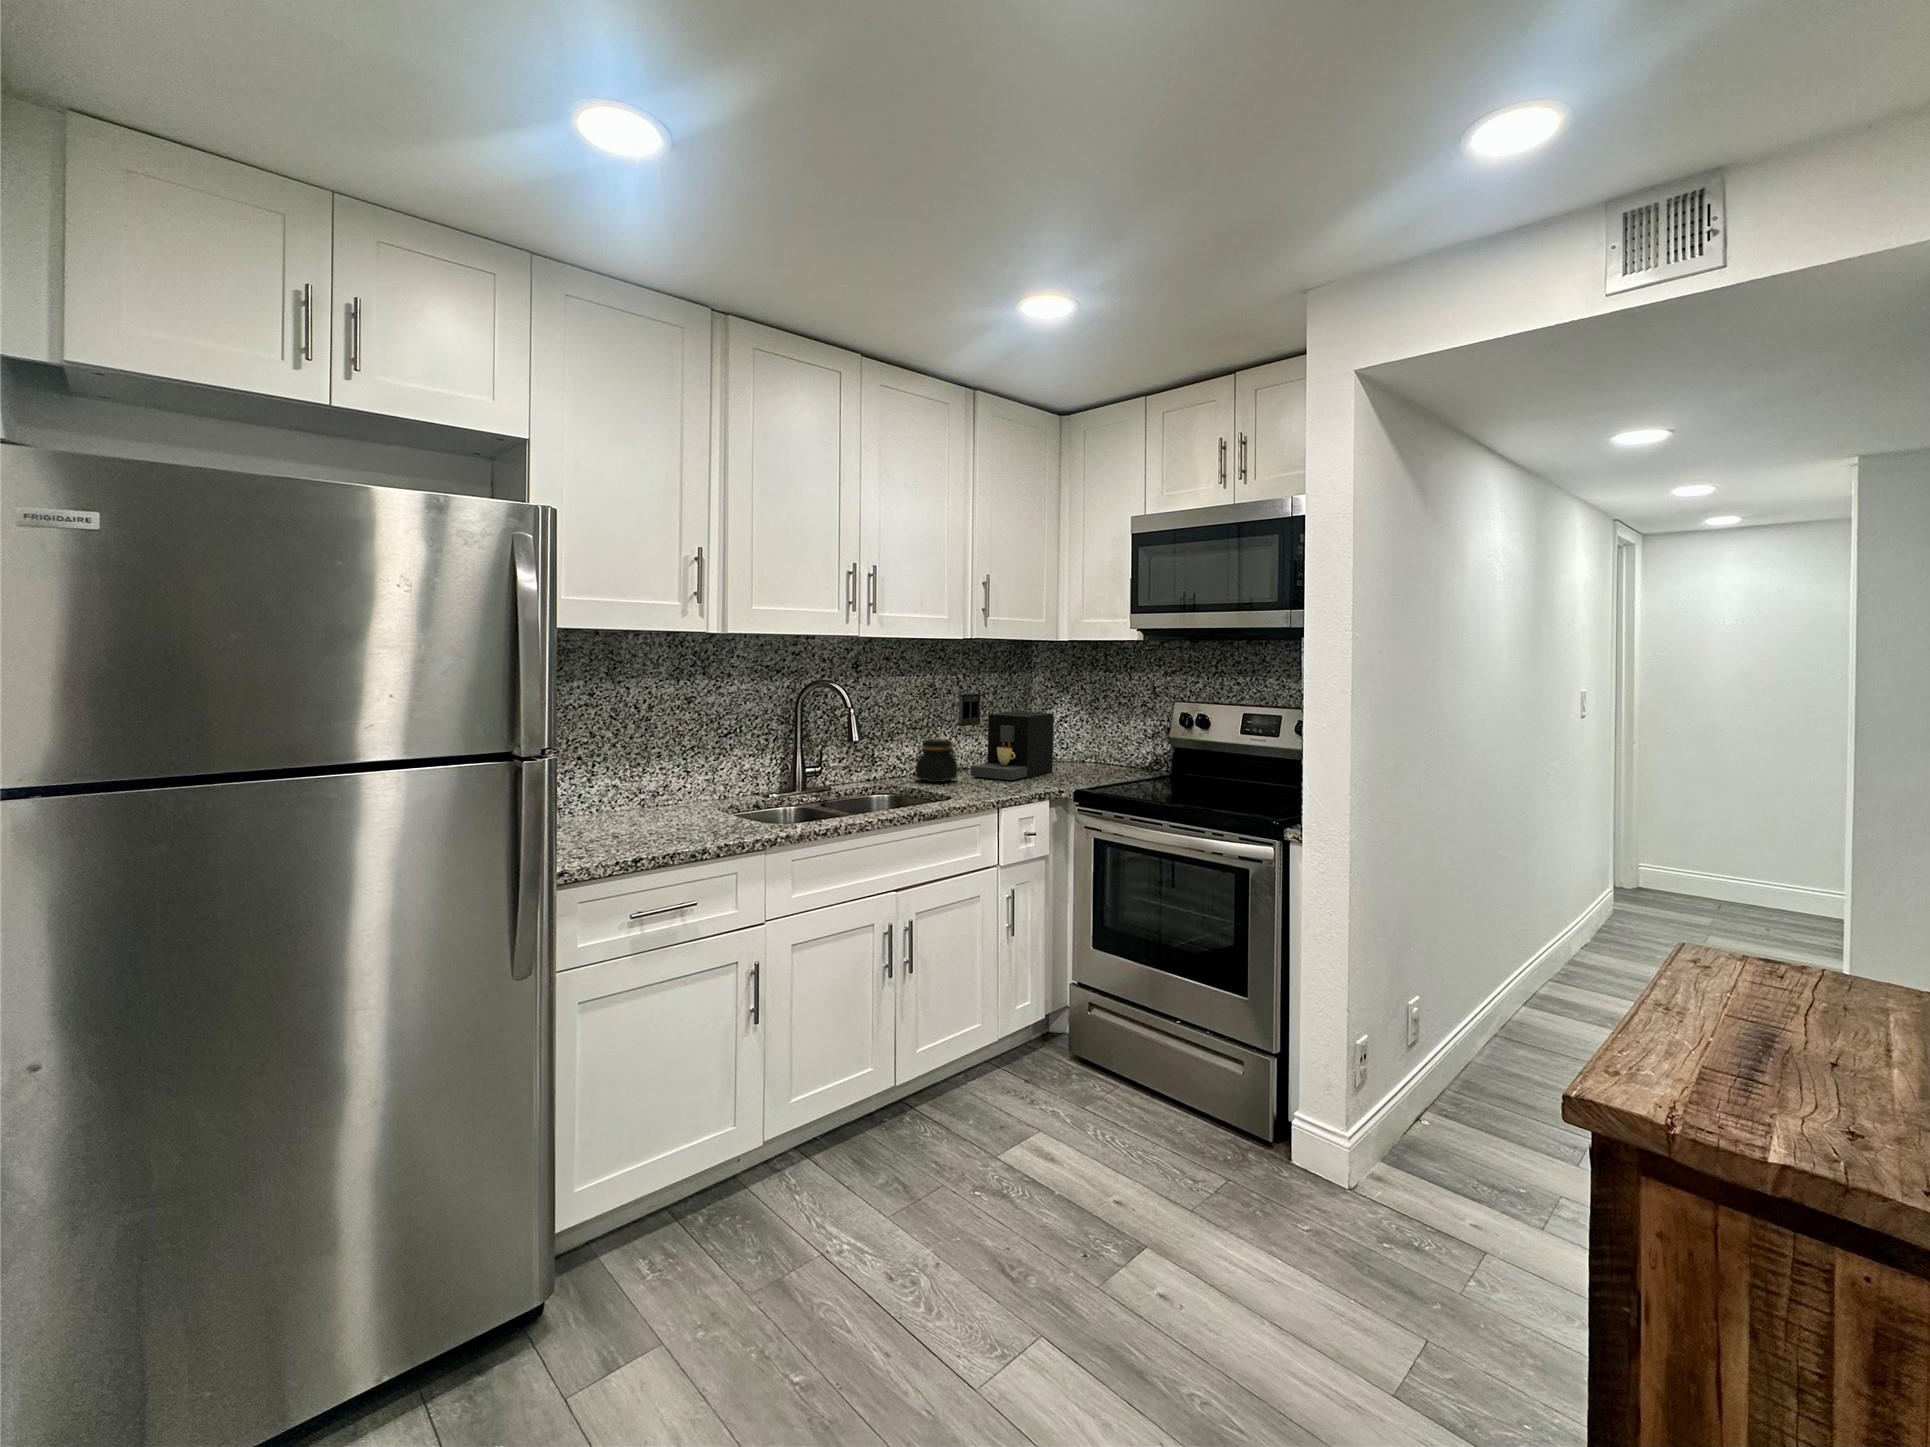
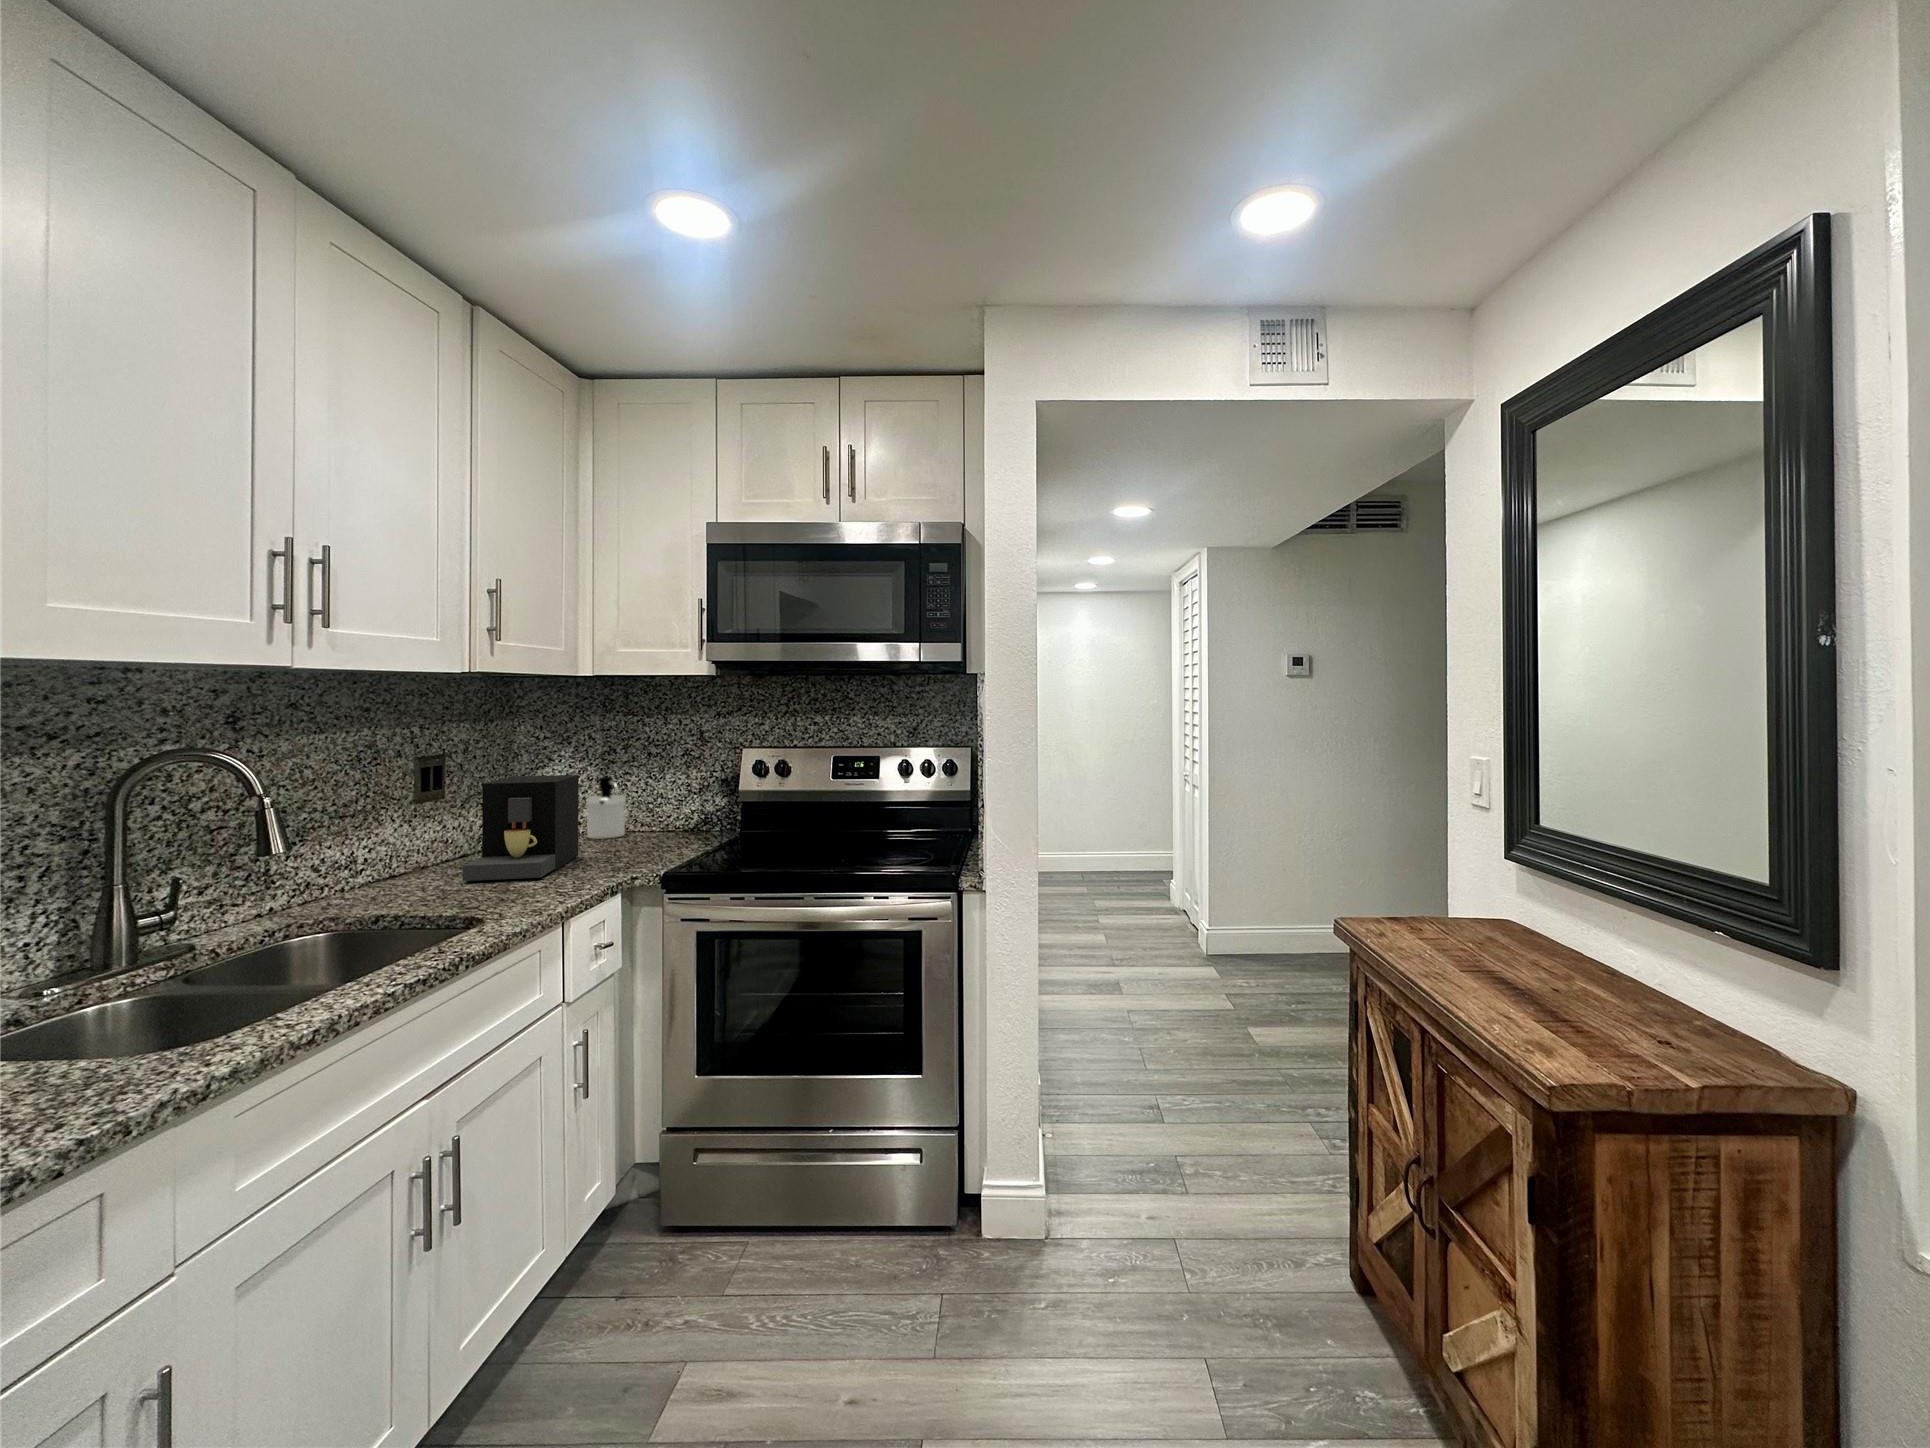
soap dispenser: none [1076,717,1103,763] -> present [586,776,626,839]
jar: present [915,739,958,782] -> none [367,829,451,901]

